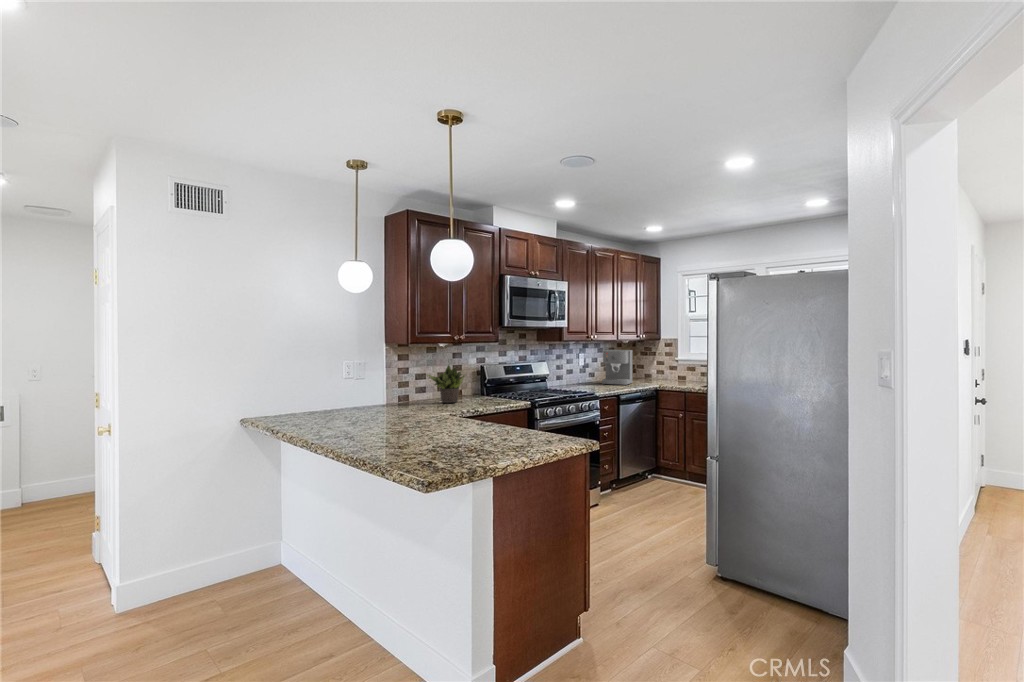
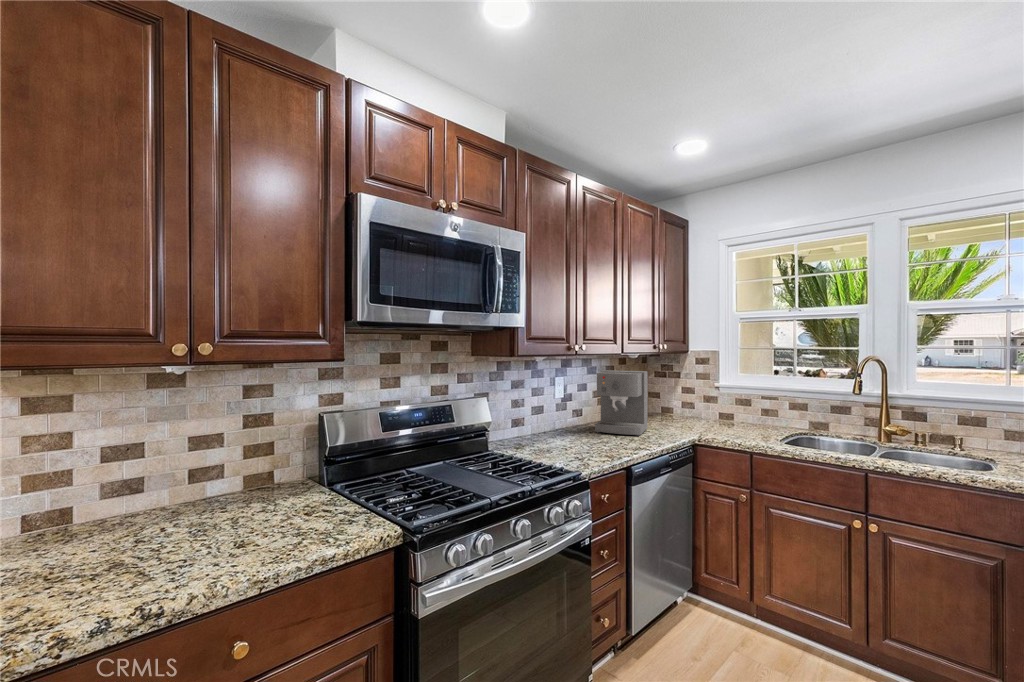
potted plant: present [428,365,464,403] -> none [83,424,225,538]

